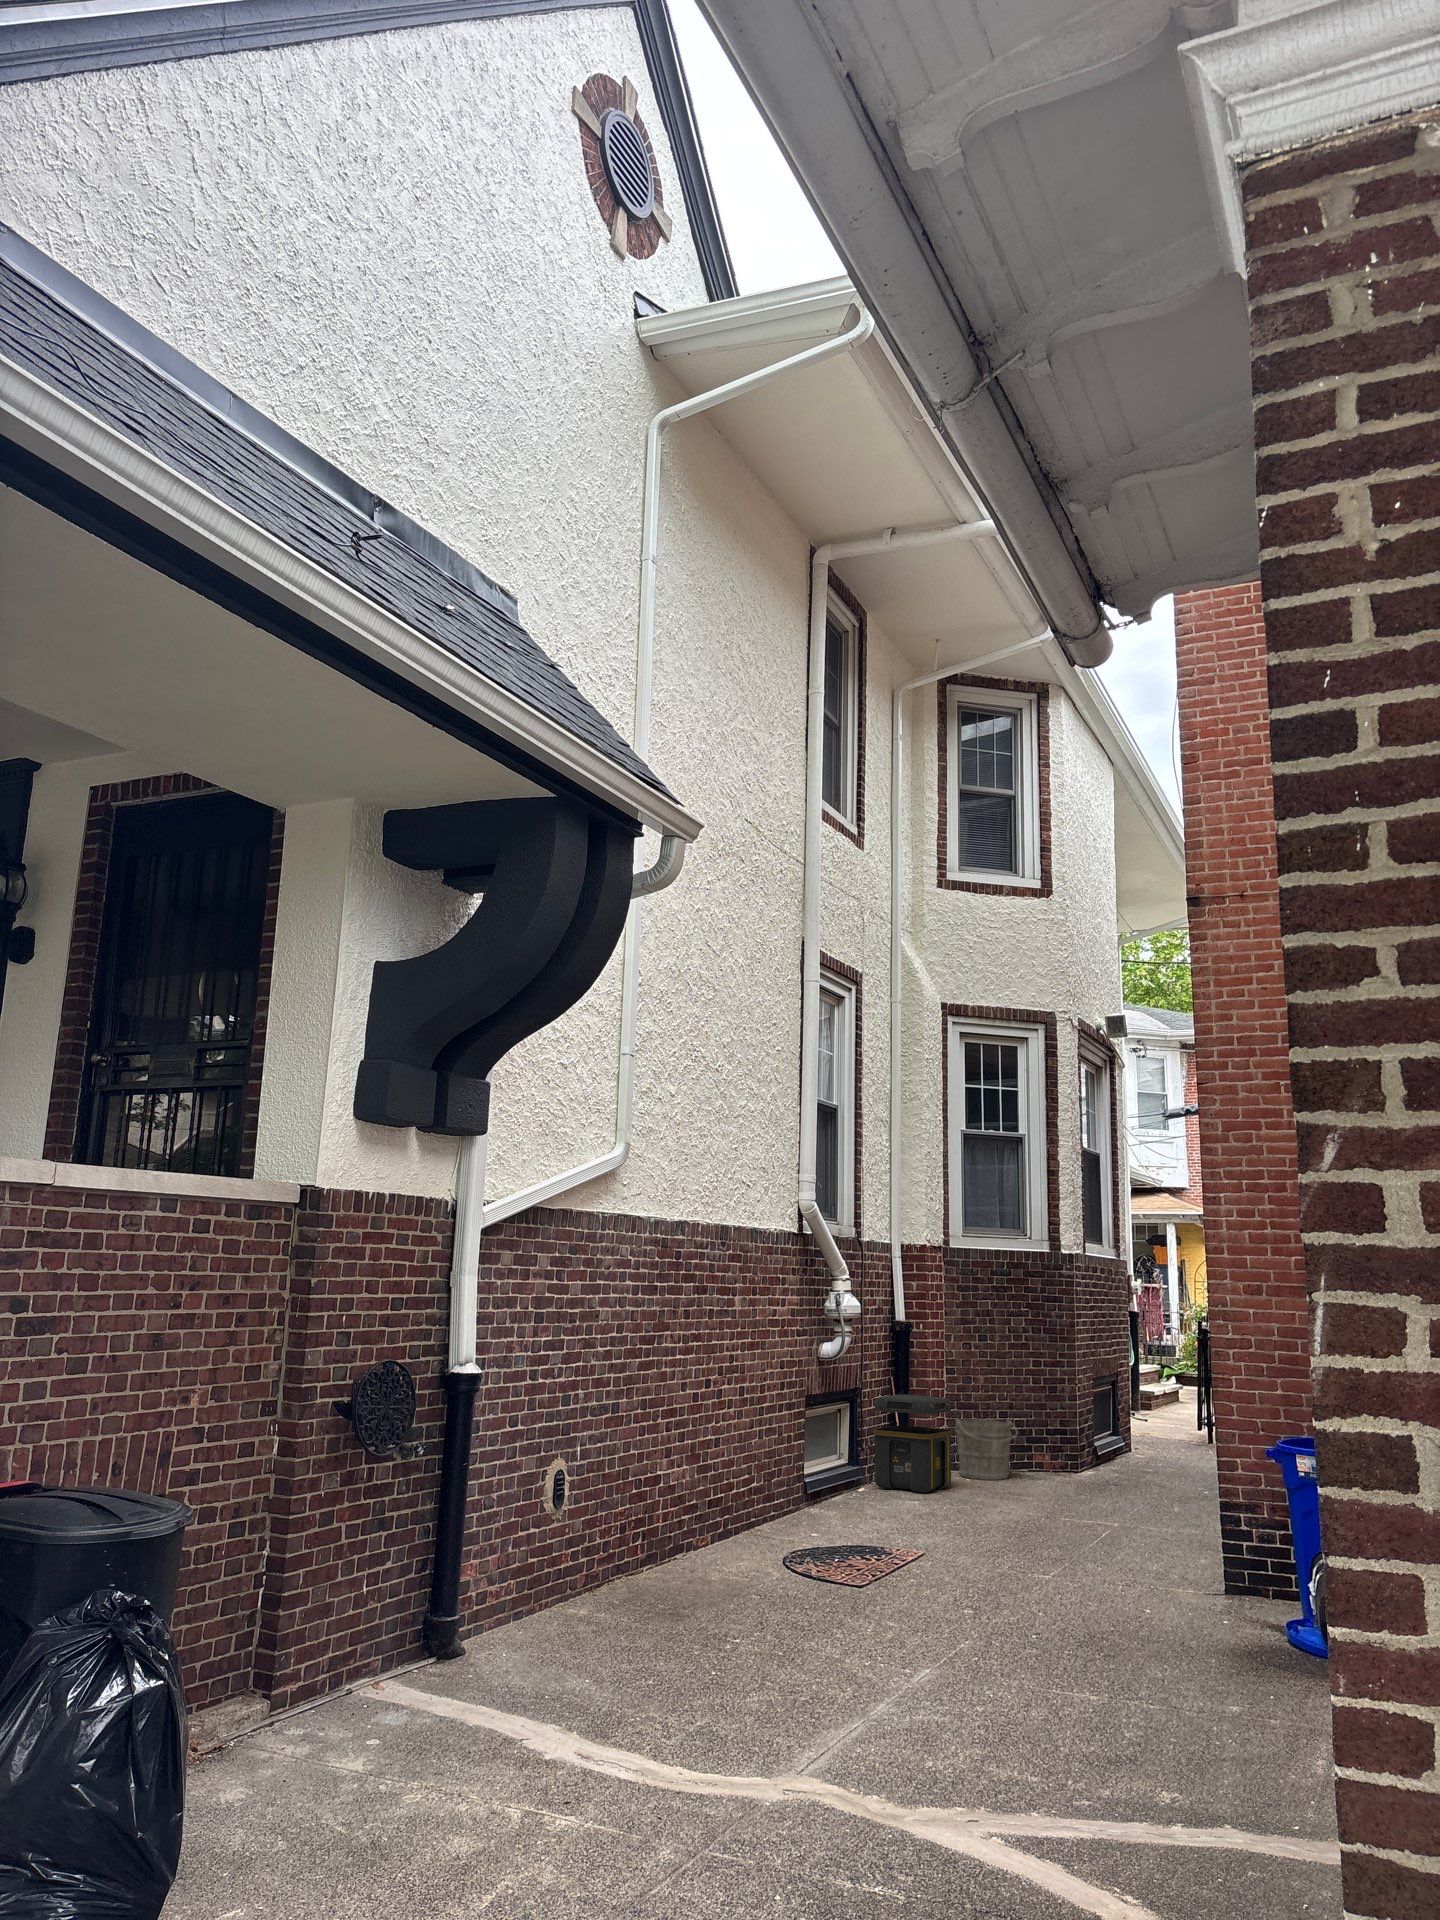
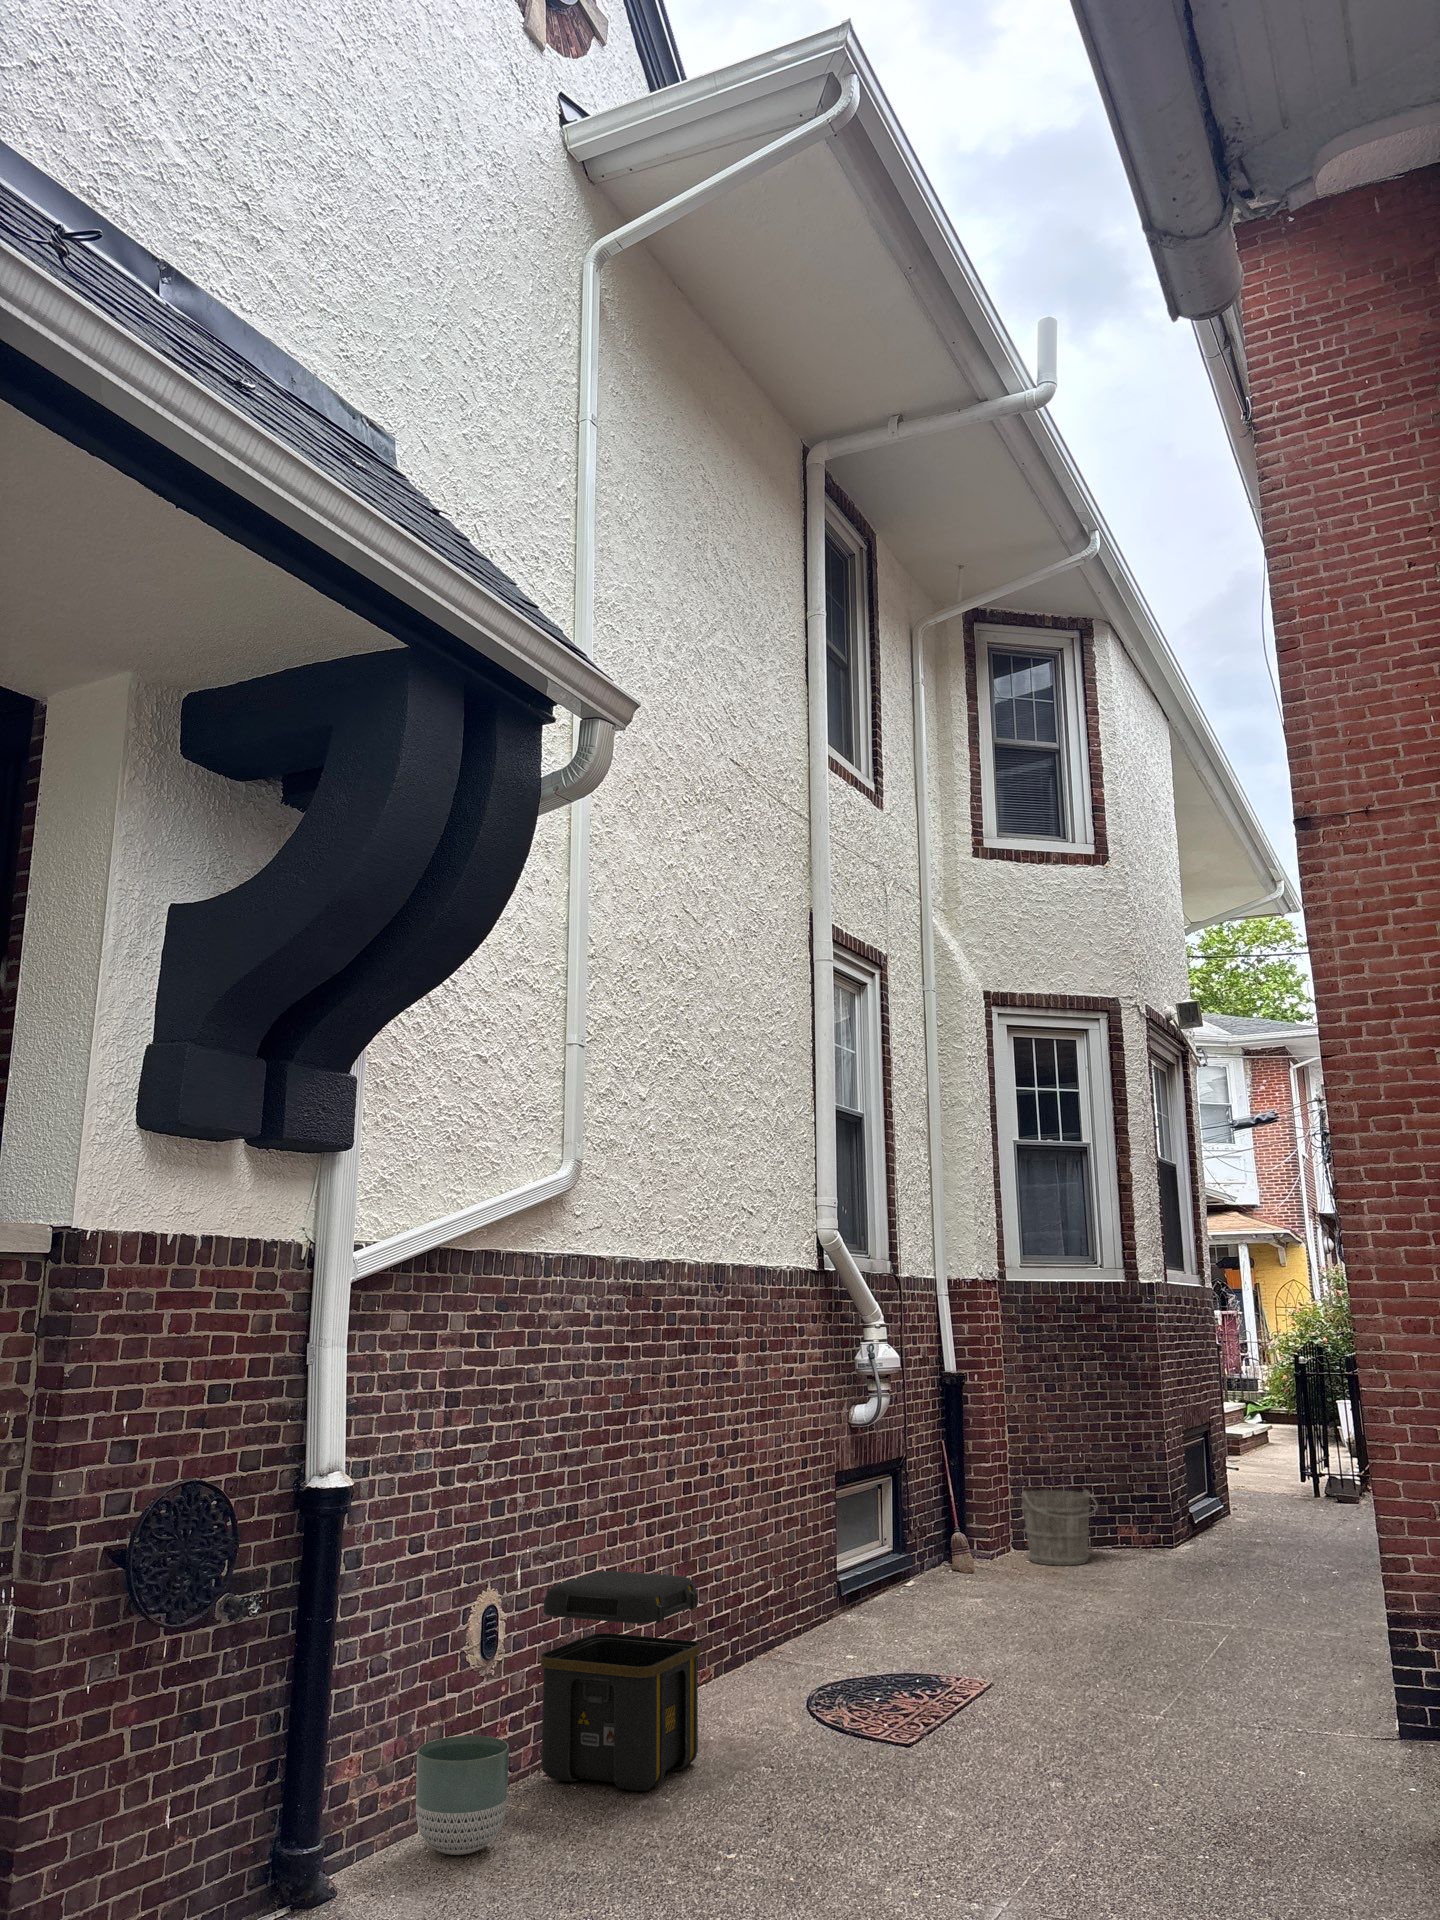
toolbox: present [874,1395,952,1493] -> present [541,1571,701,1791]
planter: none [513,1558,580,1637] -> present [416,1735,509,1855]

